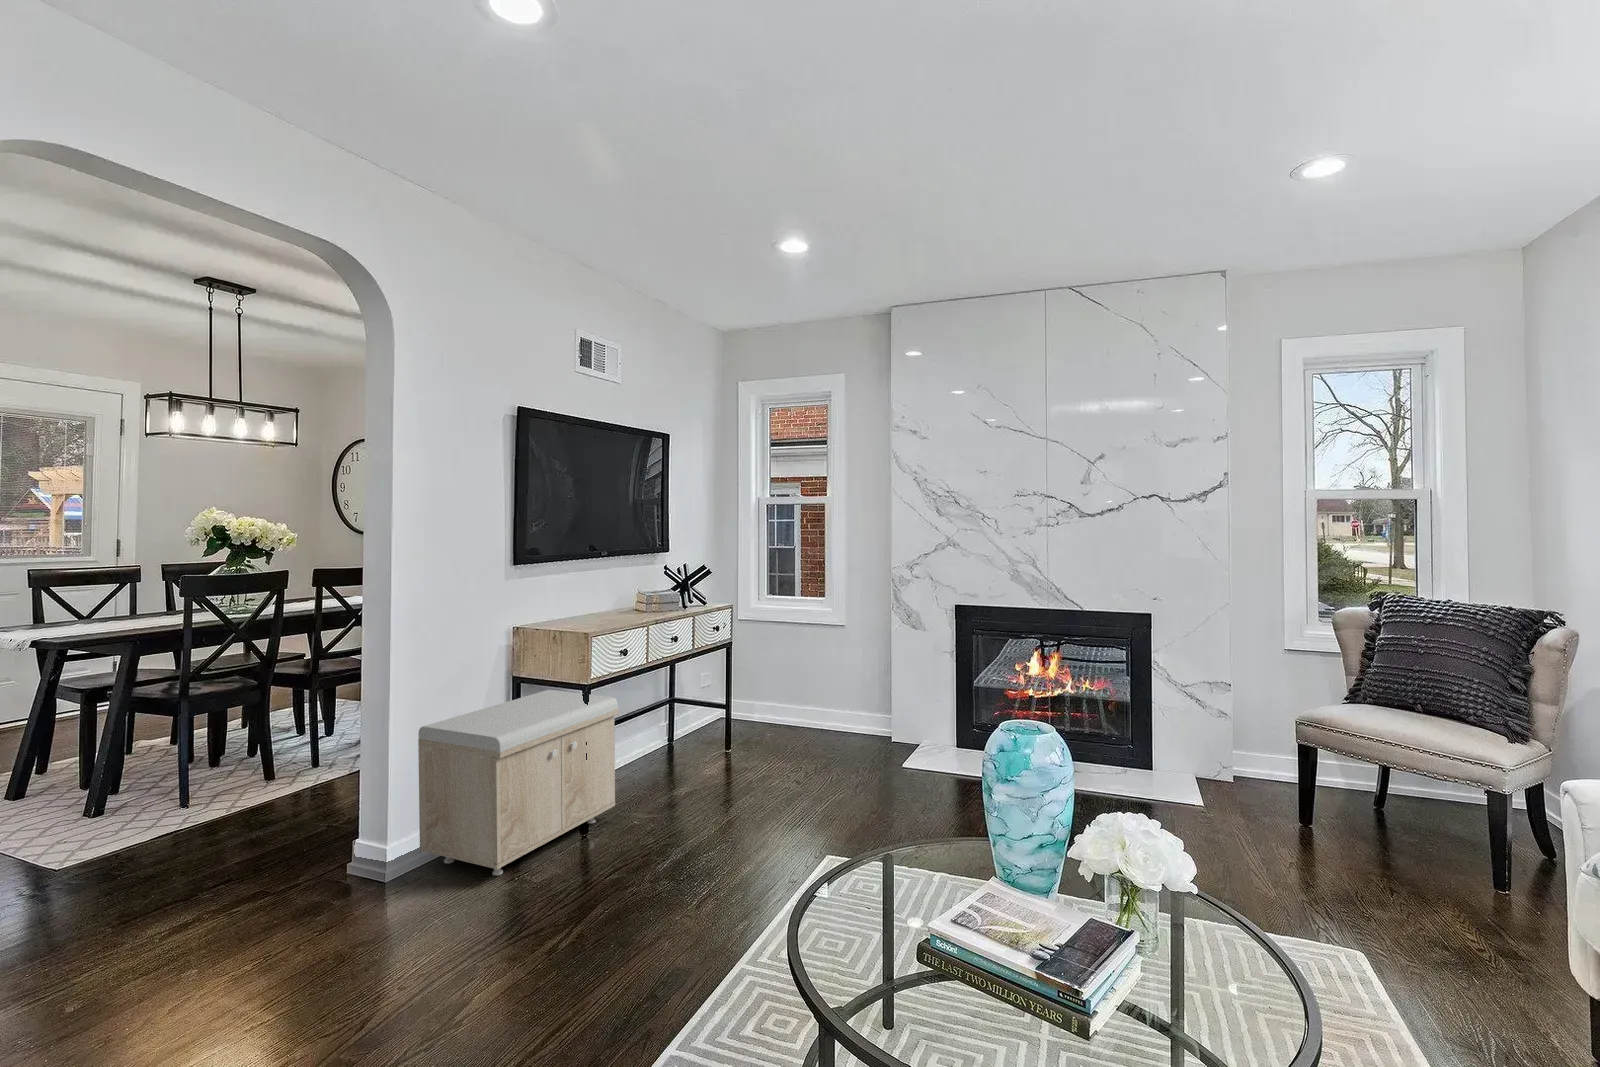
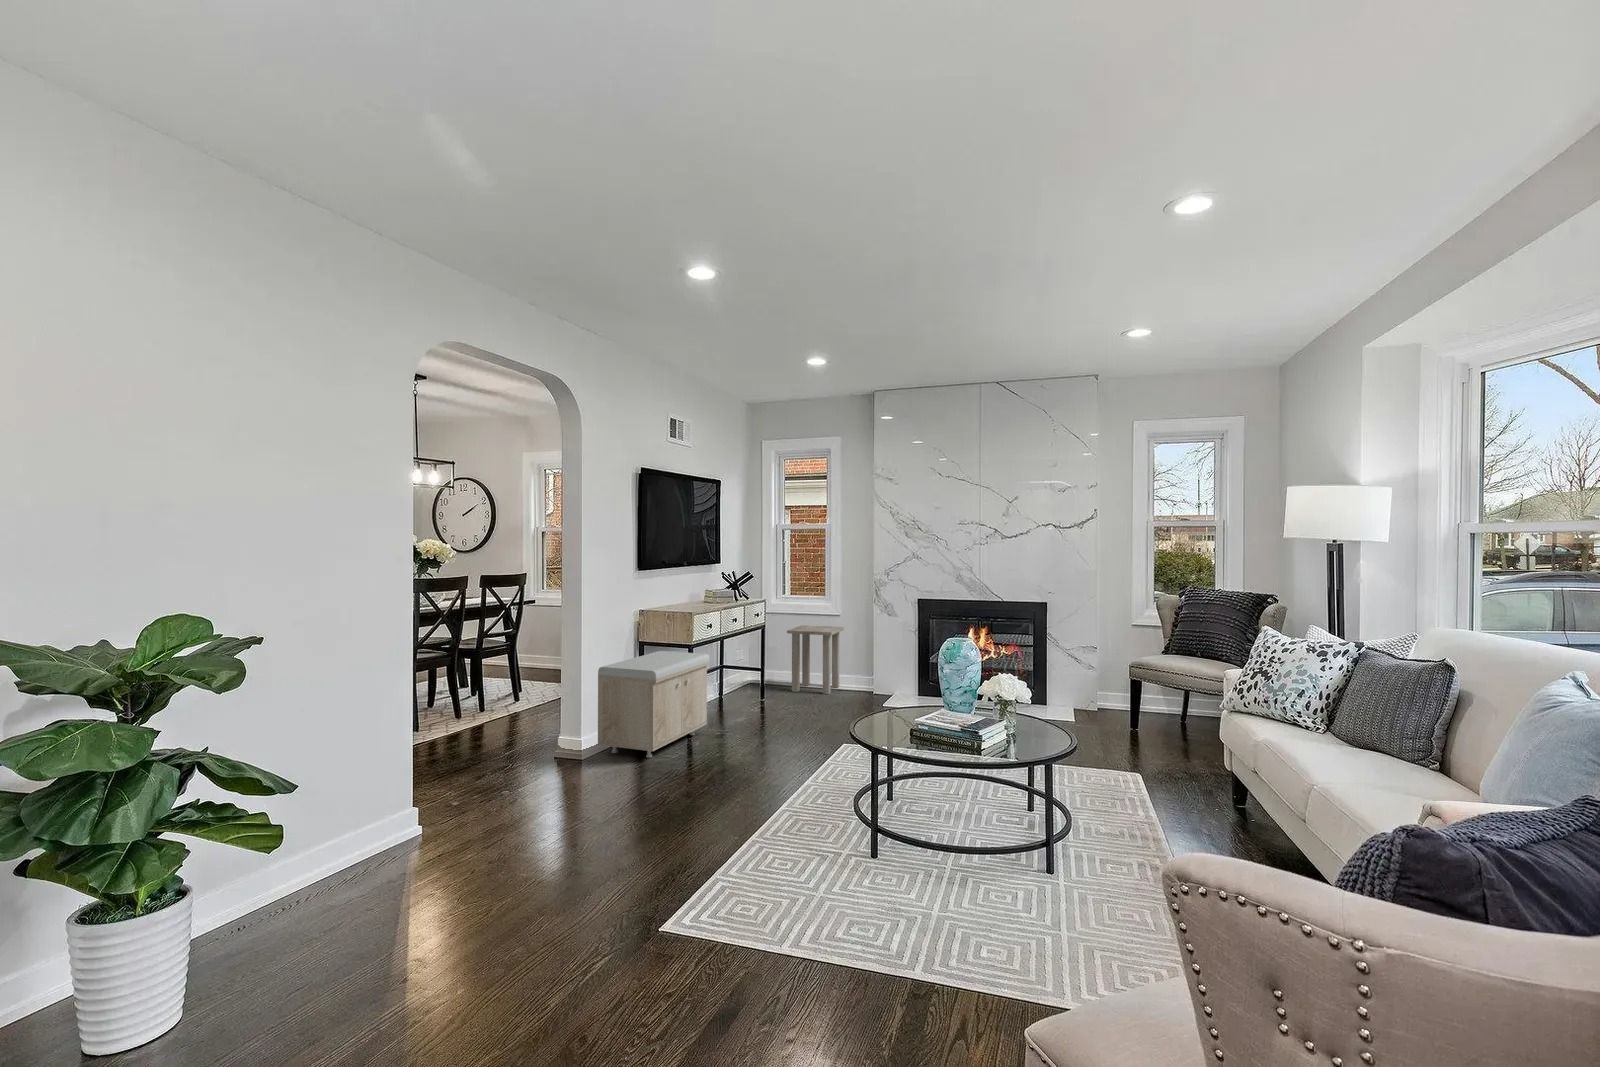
side table: none [765,639,850,741] -> present [787,625,844,694]

